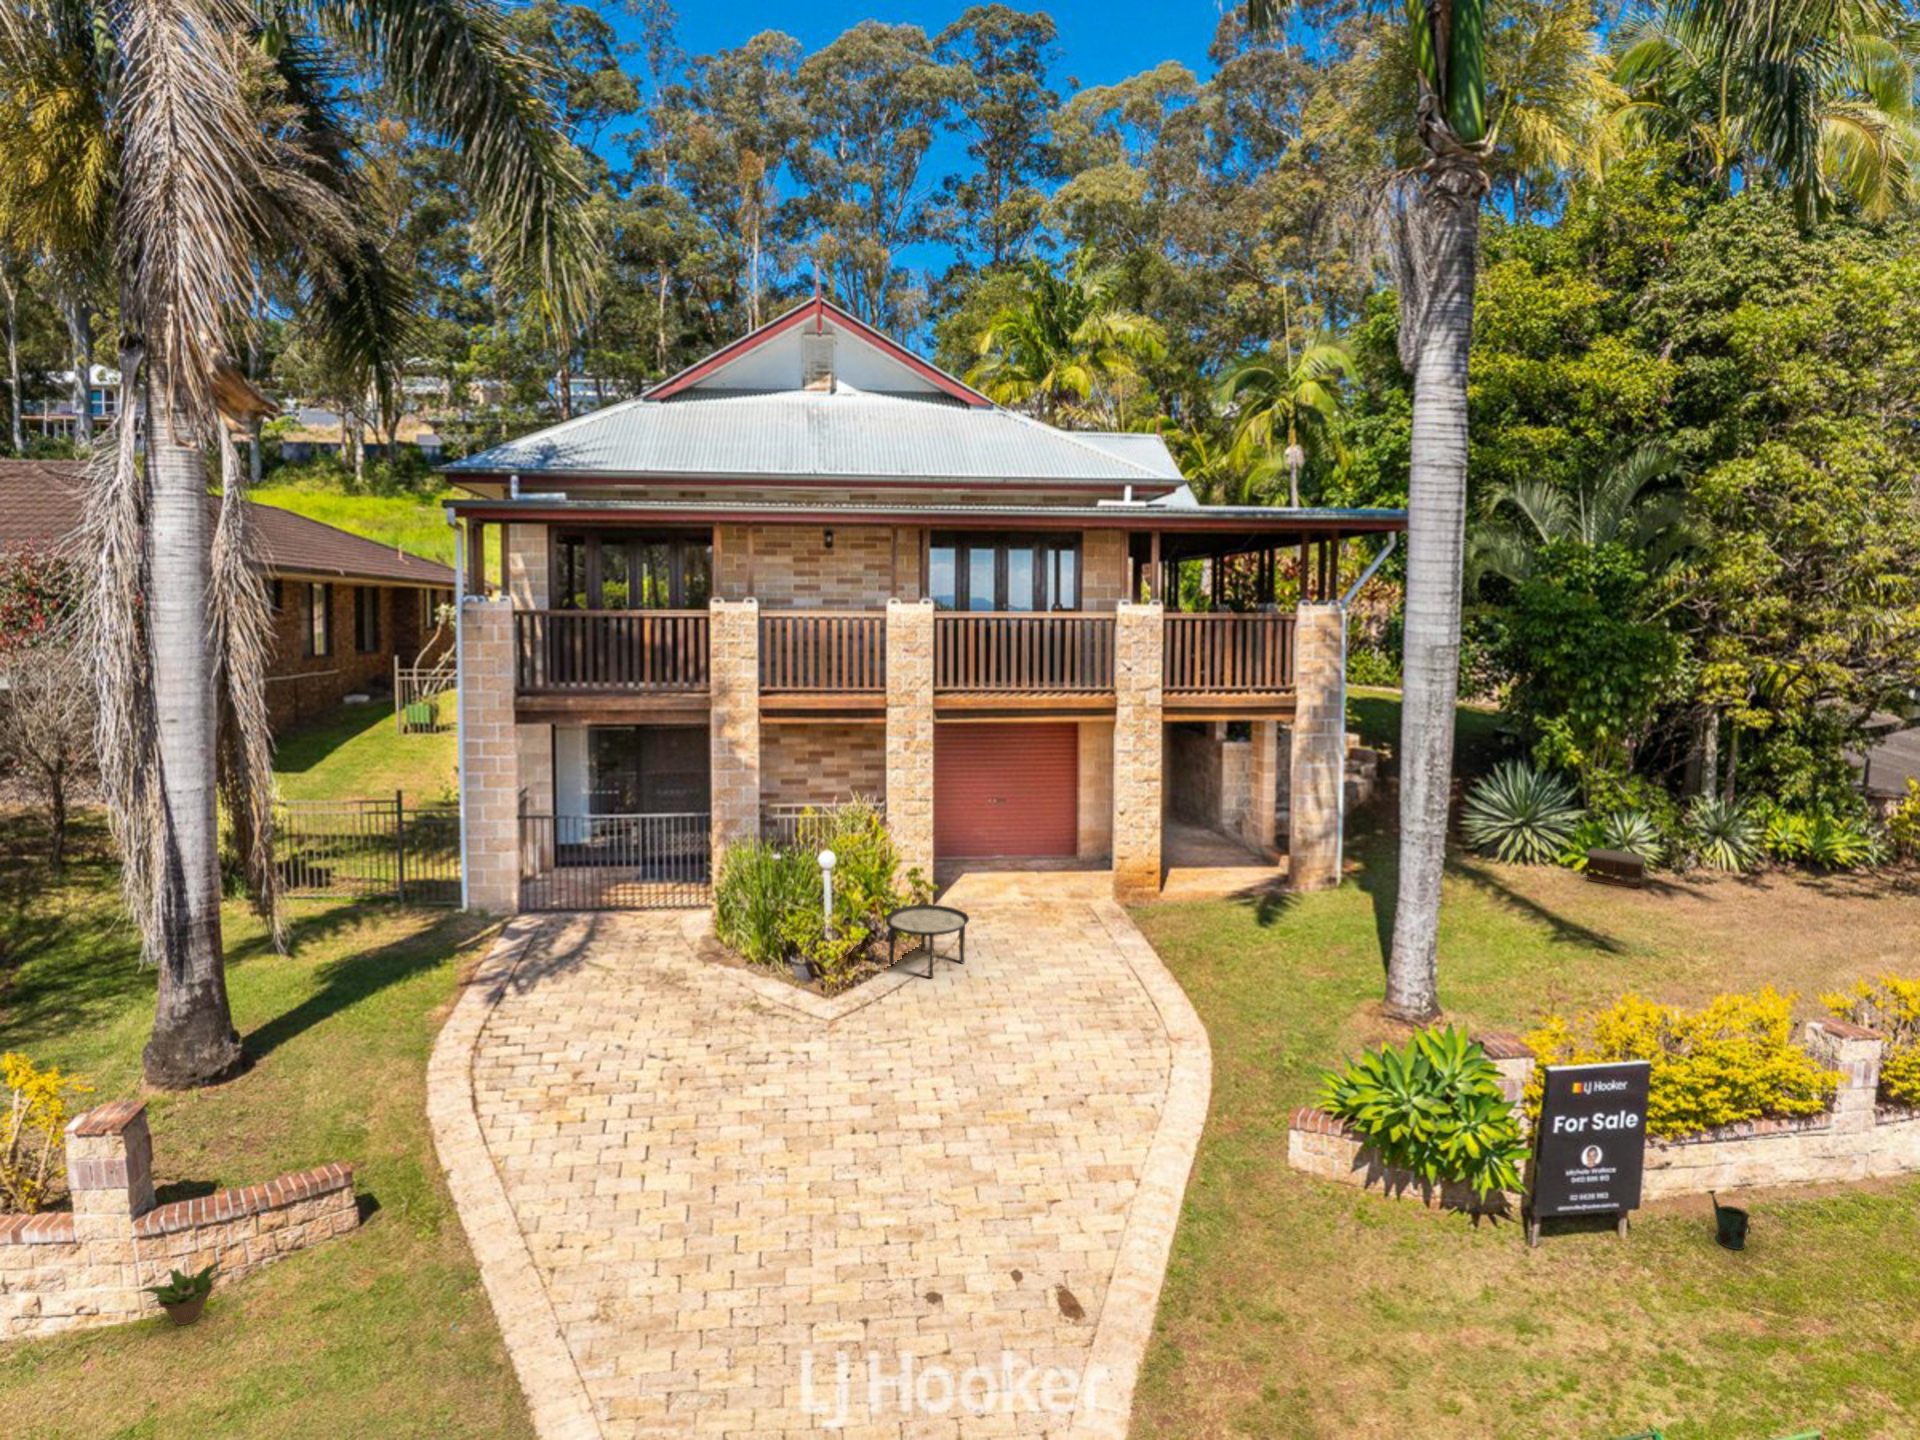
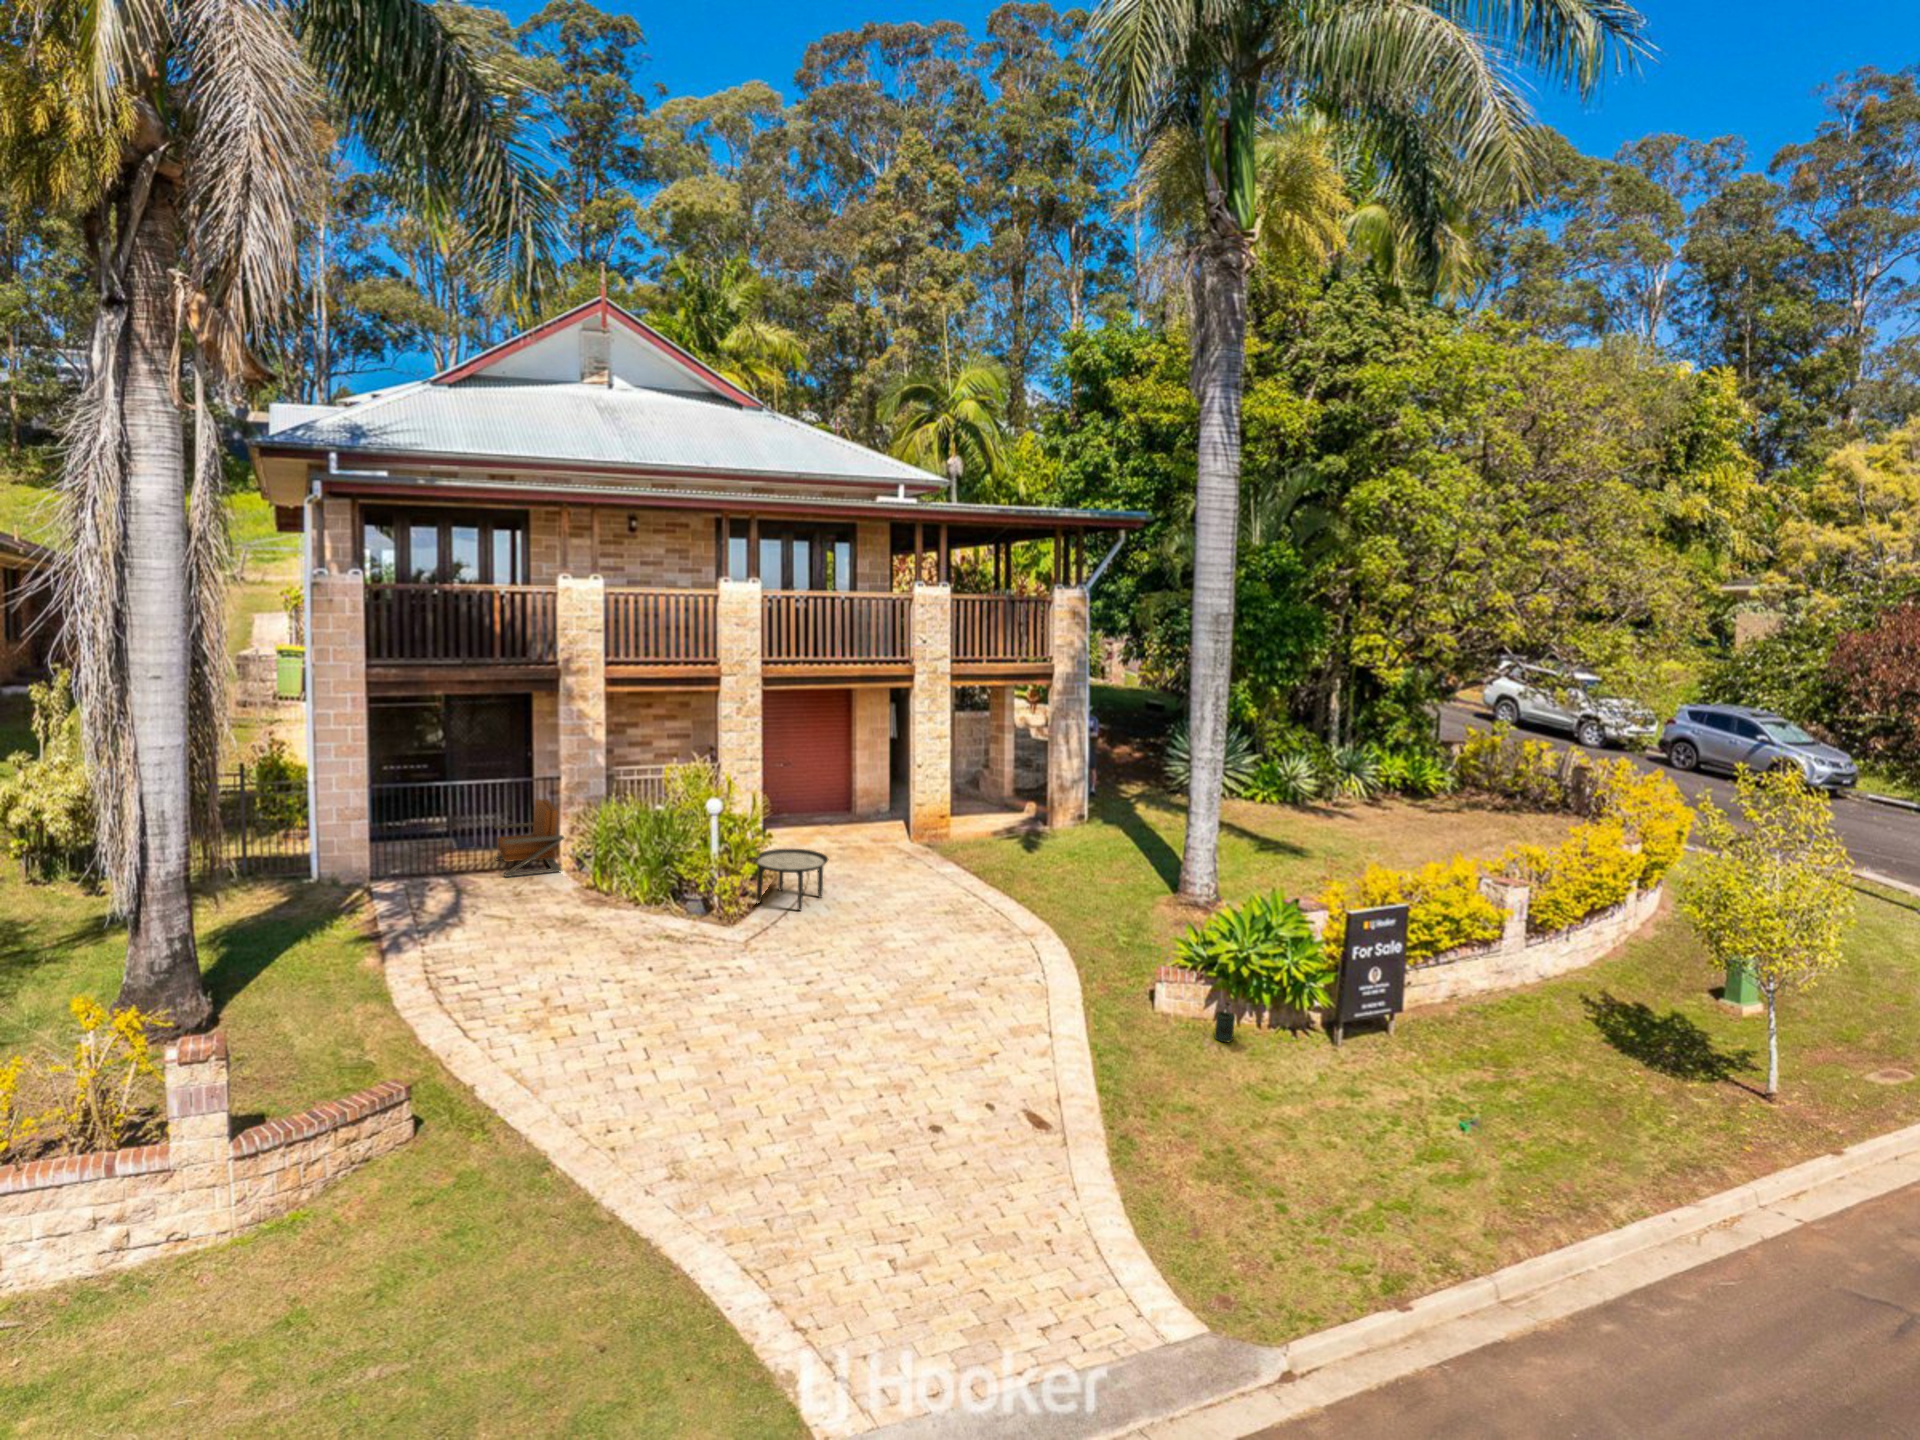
lounge chair: none [653,833,713,914] -> present [494,799,564,877]
bench: present [1586,848,1646,888] -> none [1267,782,1309,811]
watering can: present [1708,1190,1751,1250] -> present [1215,1003,1235,1042]
decorative plant: present [140,1261,227,1325] -> none [189,1193,287,1261]

